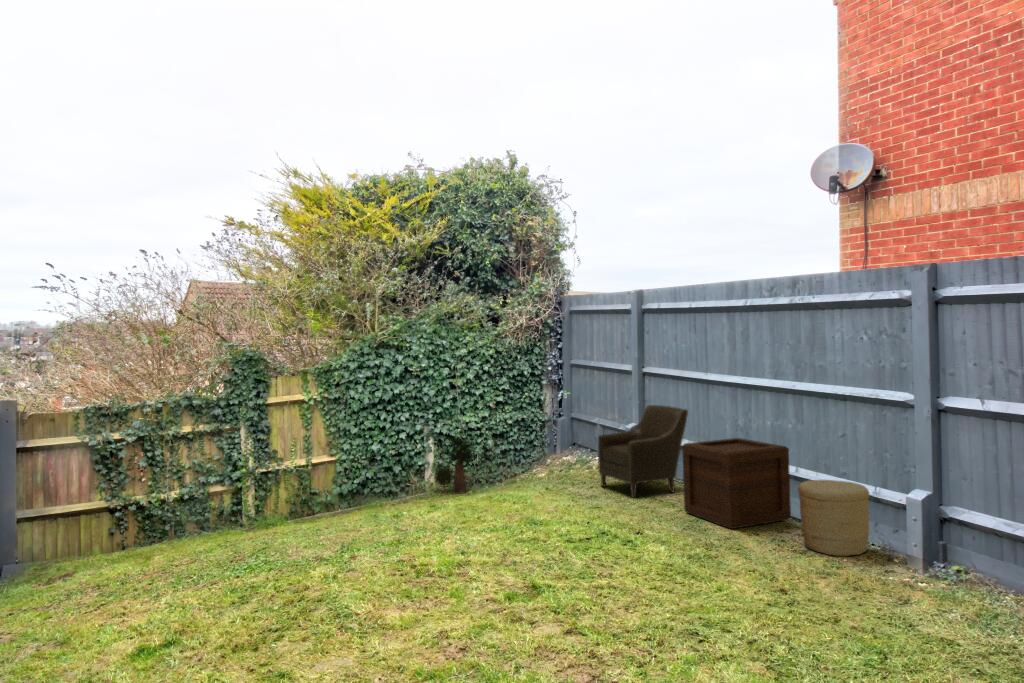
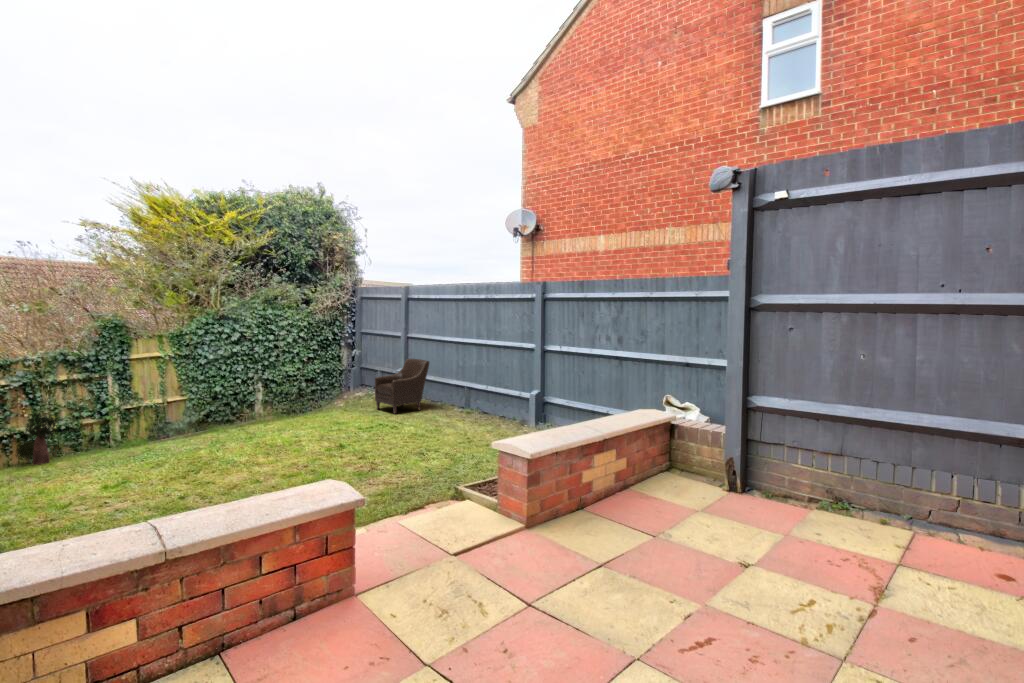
potted plant: present [435,436,475,494] -> present [15,413,59,465]
wooden crate: present [682,438,791,529] -> none [421,377,479,427]
woven basket: present [798,480,869,556] -> none [477,397,511,435]

